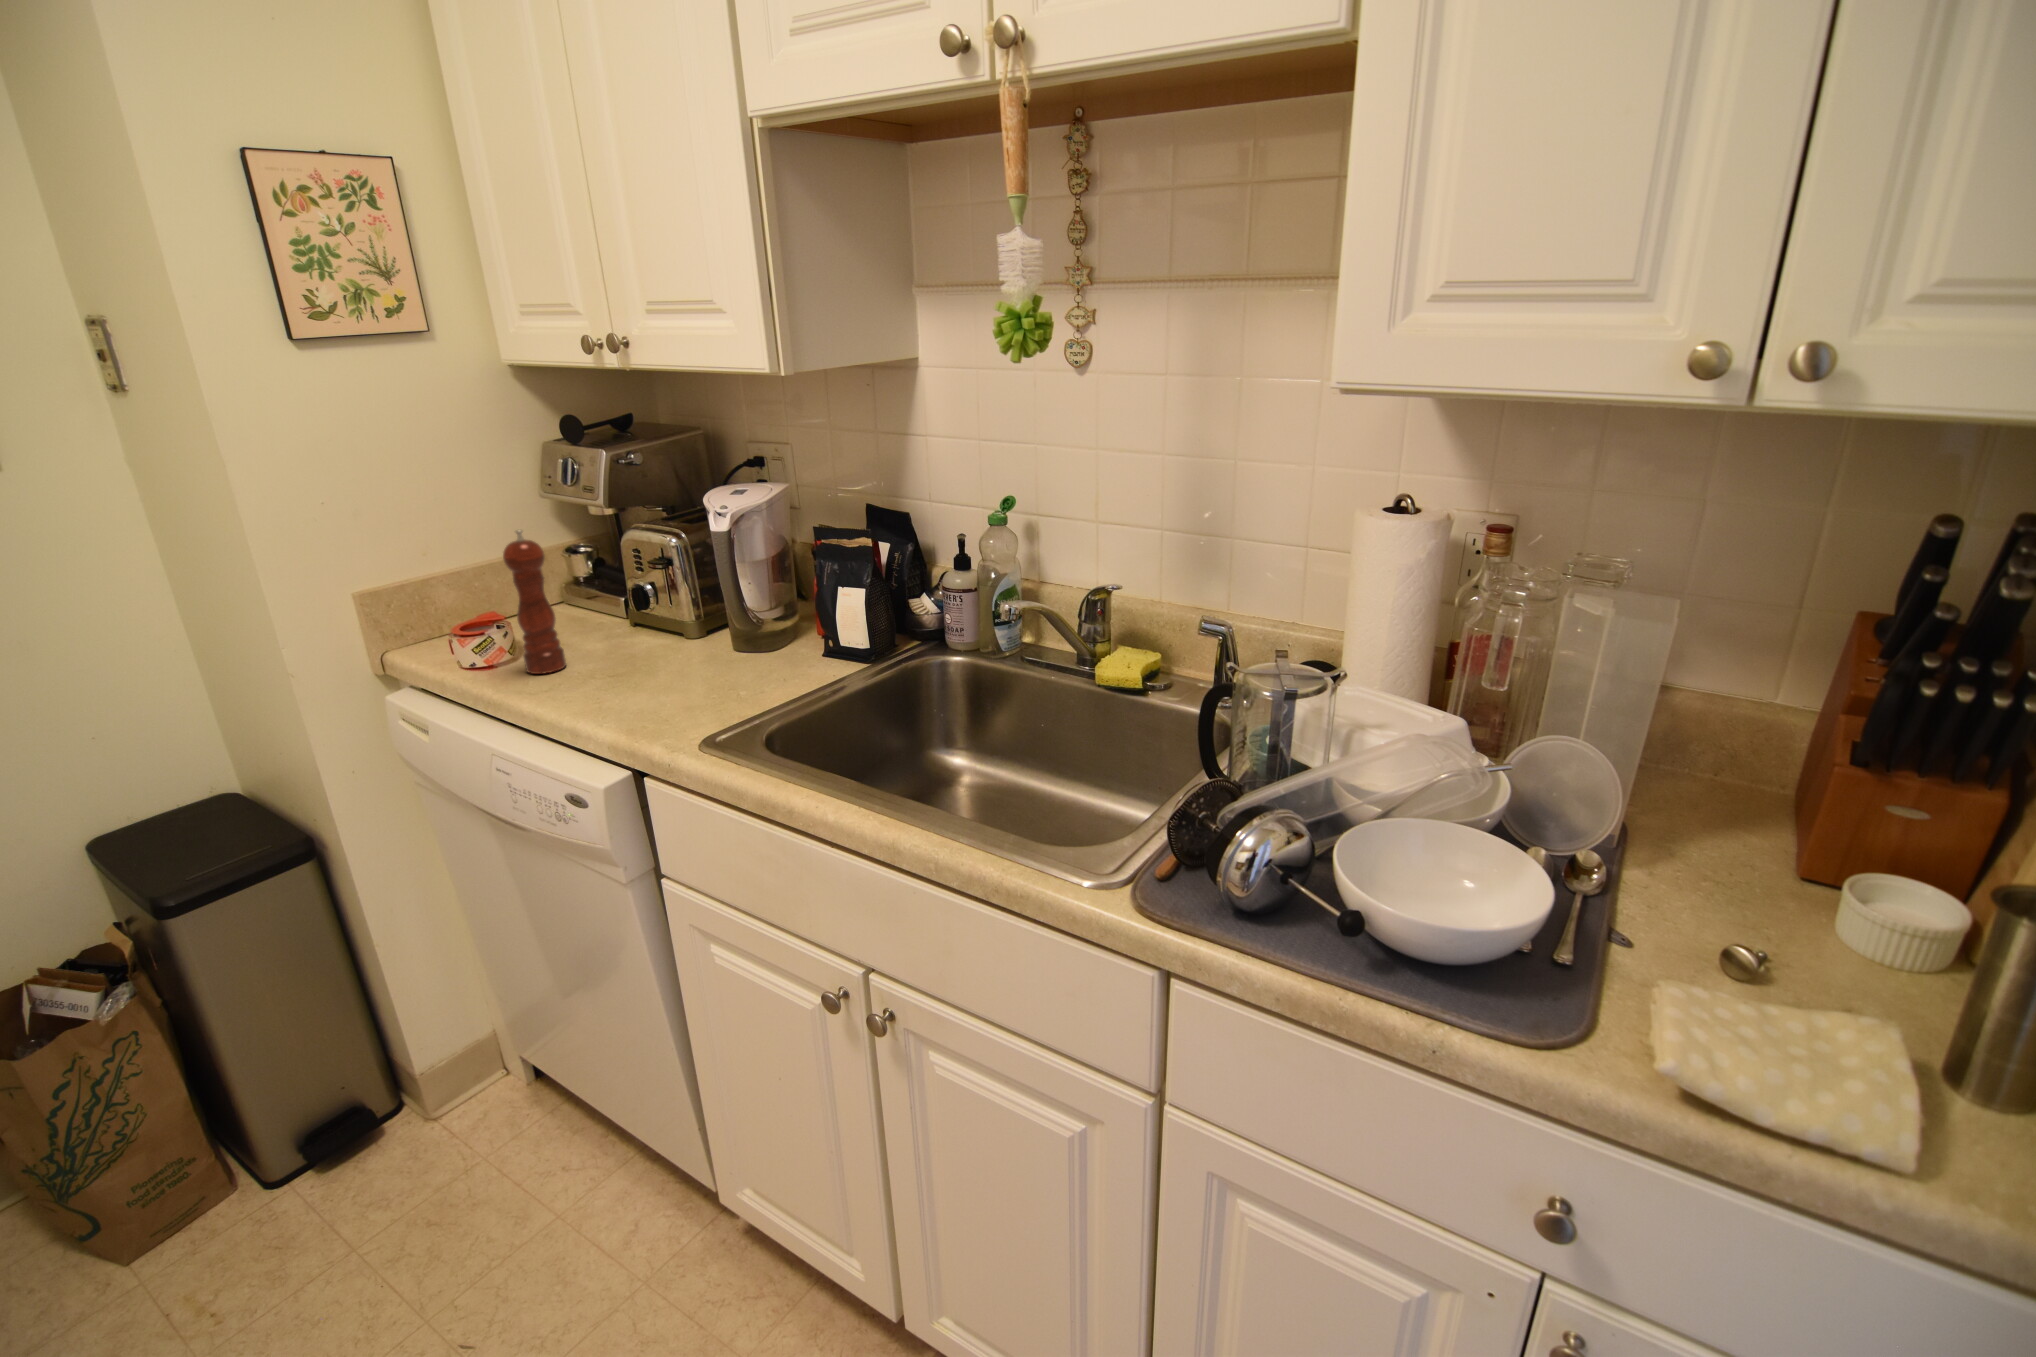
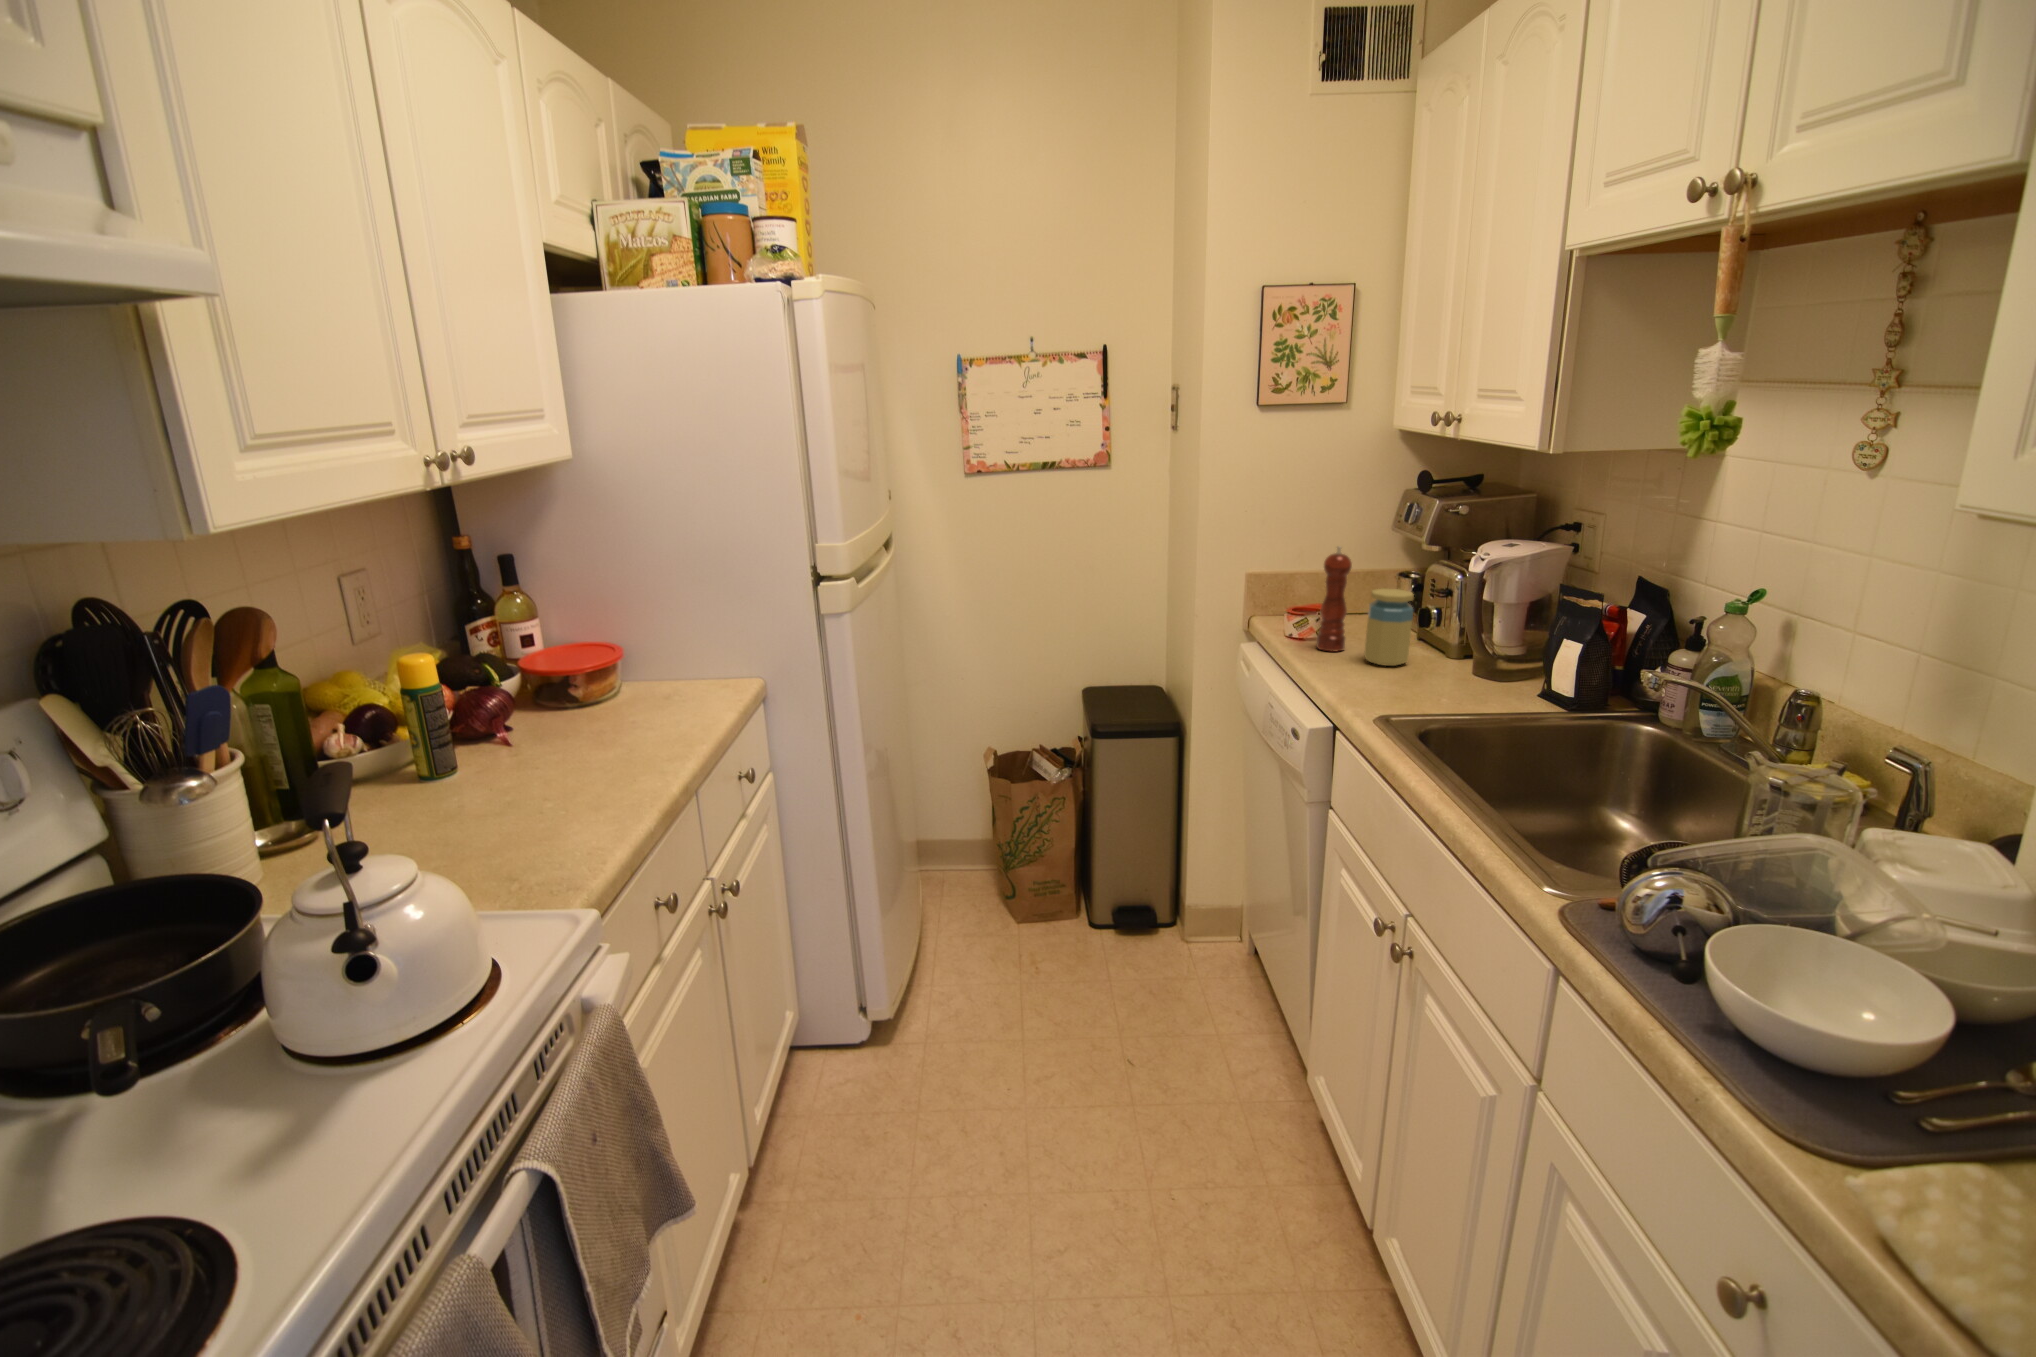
jar: none [589,571,662,672] -> present [1364,589,1414,666]

